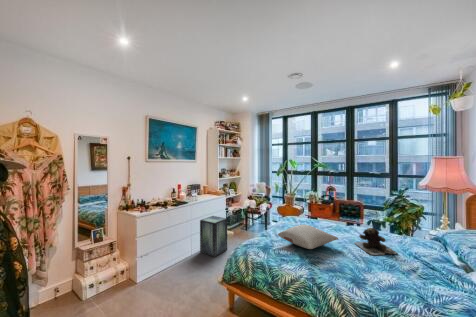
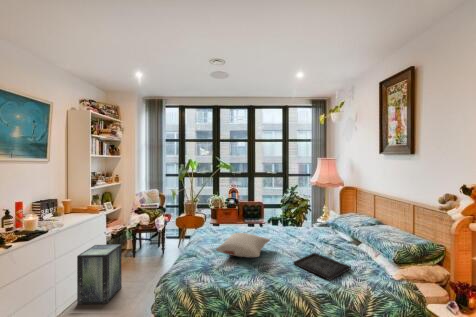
teddy bear: present [355,228,397,255] -> none [277,224,311,248]
tray: none [351,265,432,296] -> present [293,253,351,280]

